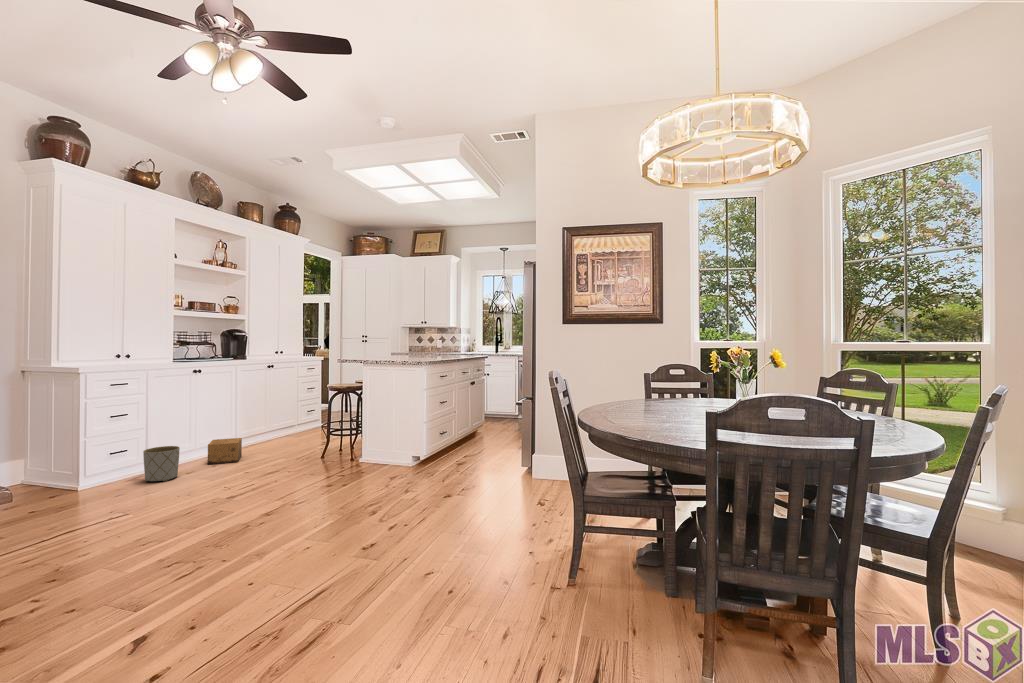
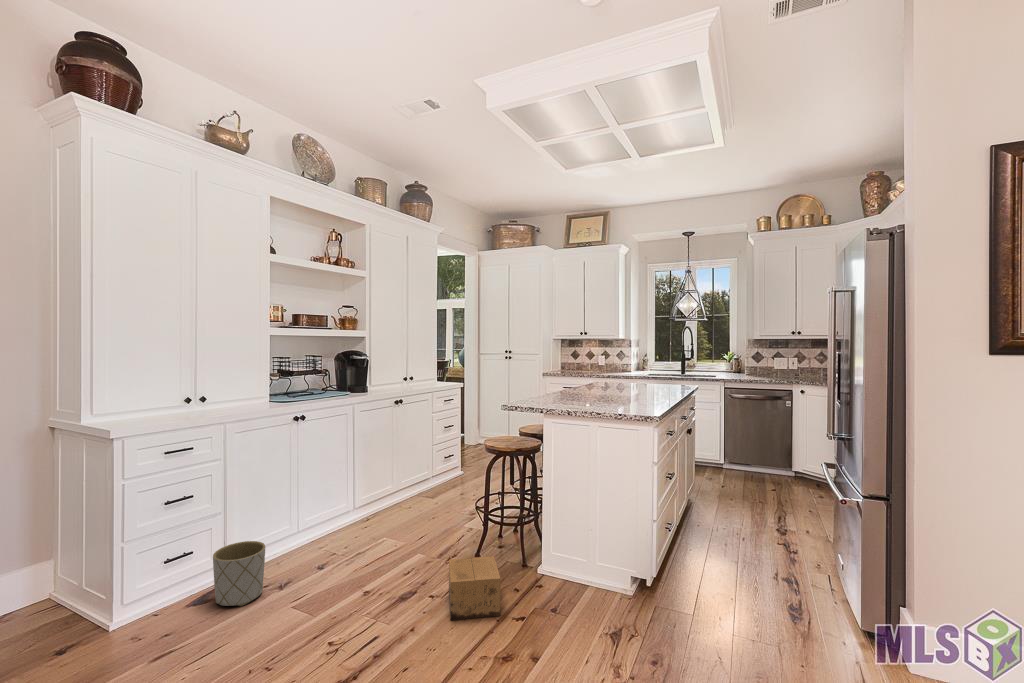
cardboard box: present [208,438,242,465] -> present [449,556,500,620]

